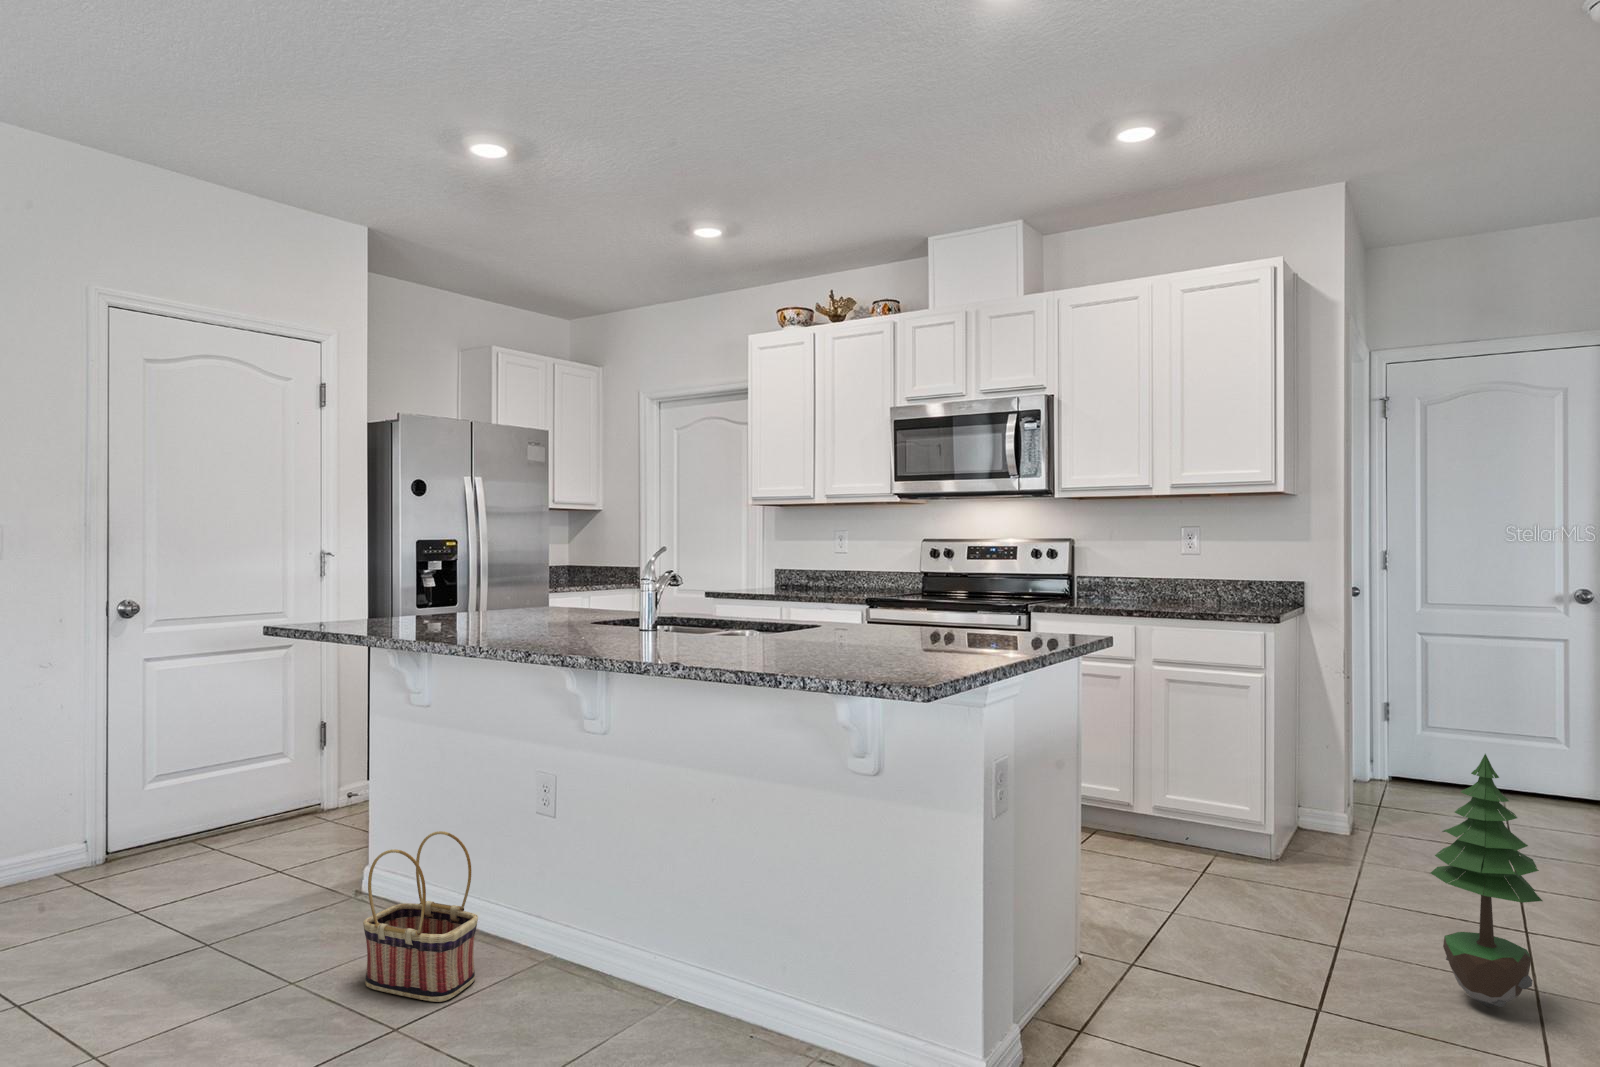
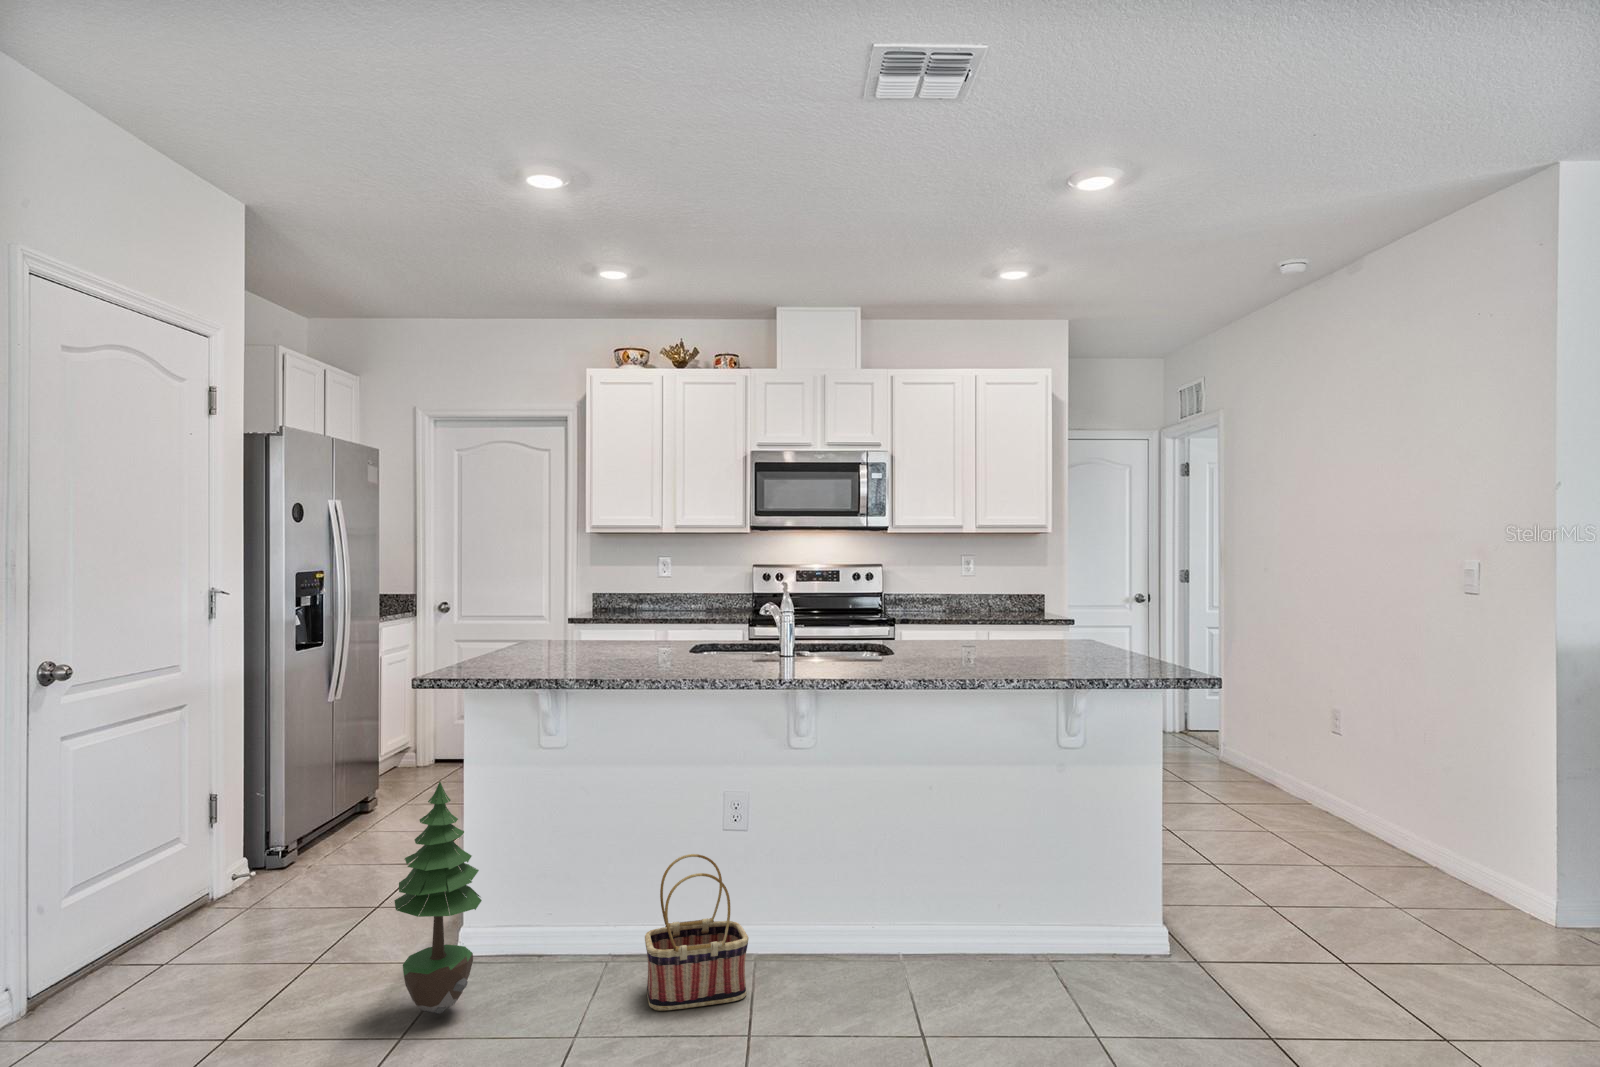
potted tree: present [1430,754,1542,1007] -> present [394,782,482,1014]

